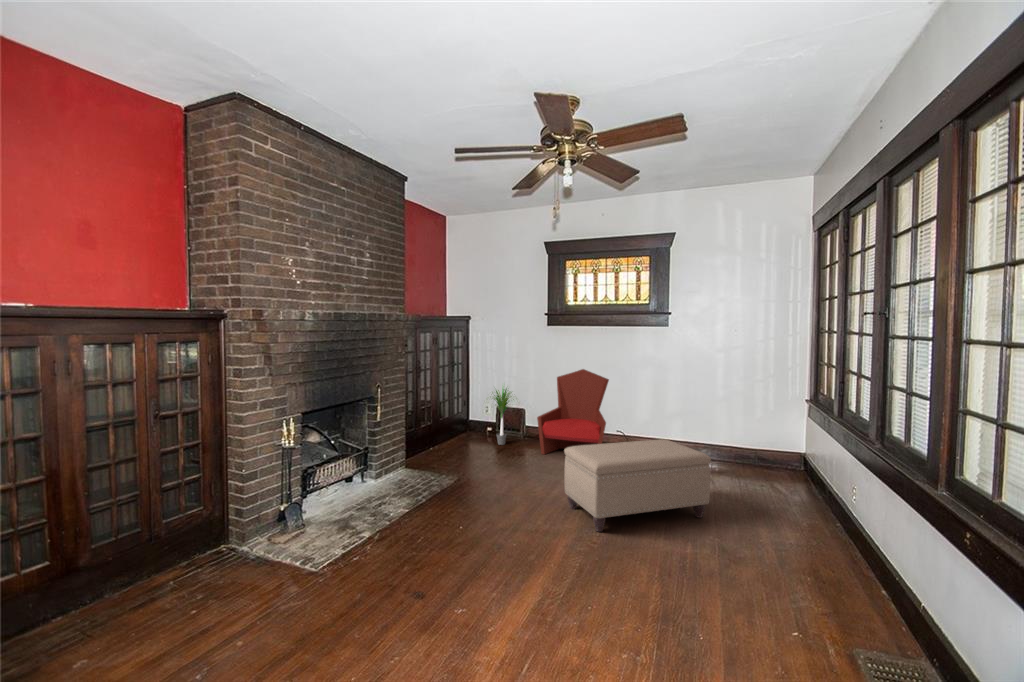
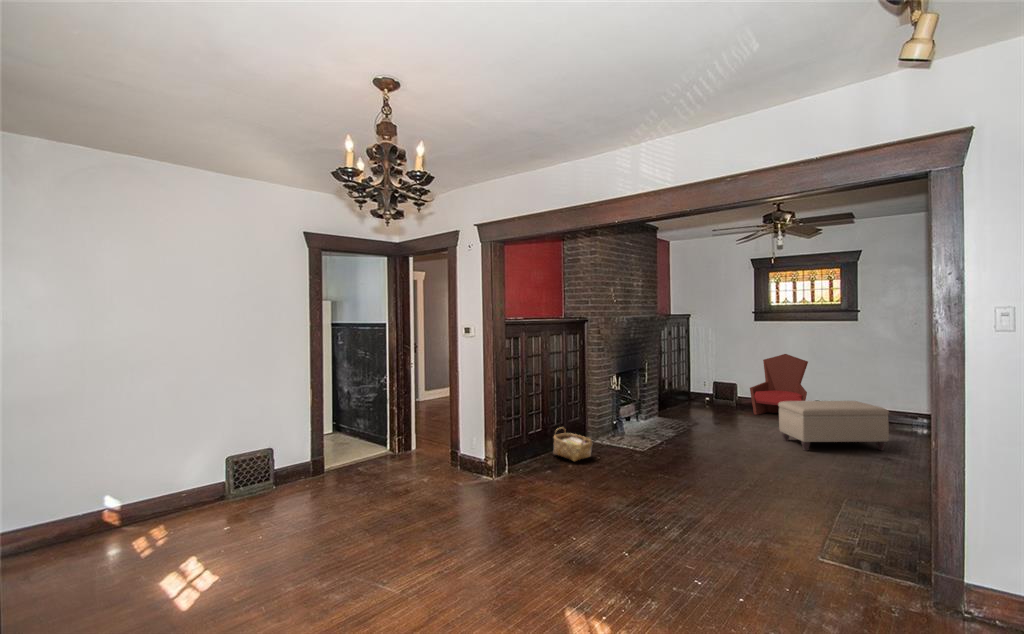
potted plant: present [494,388,514,445] -> none [704,362,736,408]
woven basket: none [63,545,171,643] -> present [554,427,592,461]

